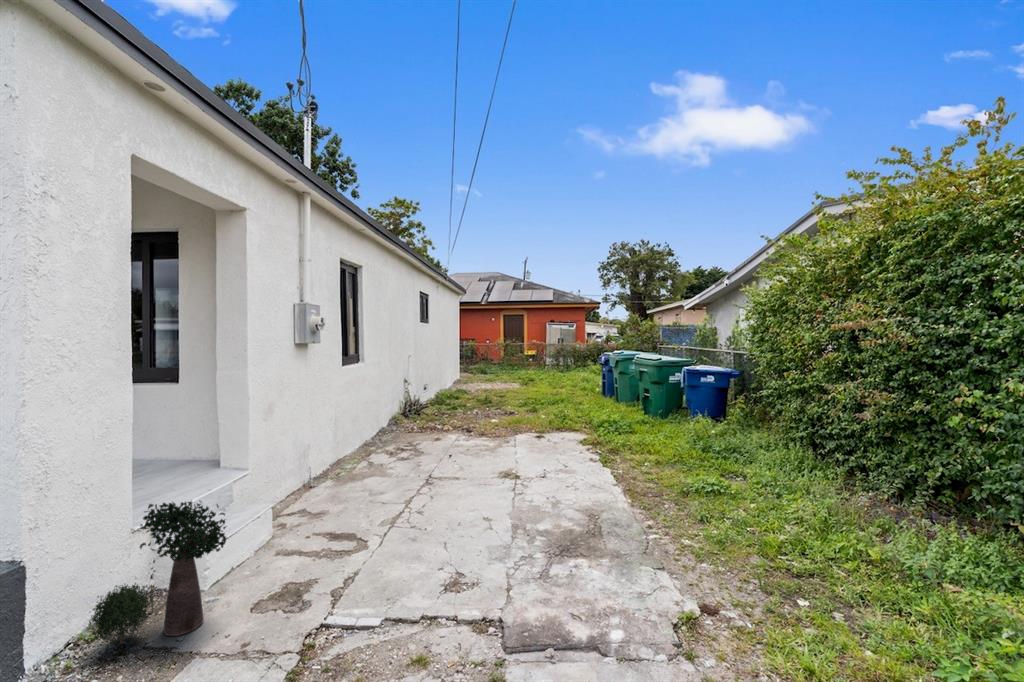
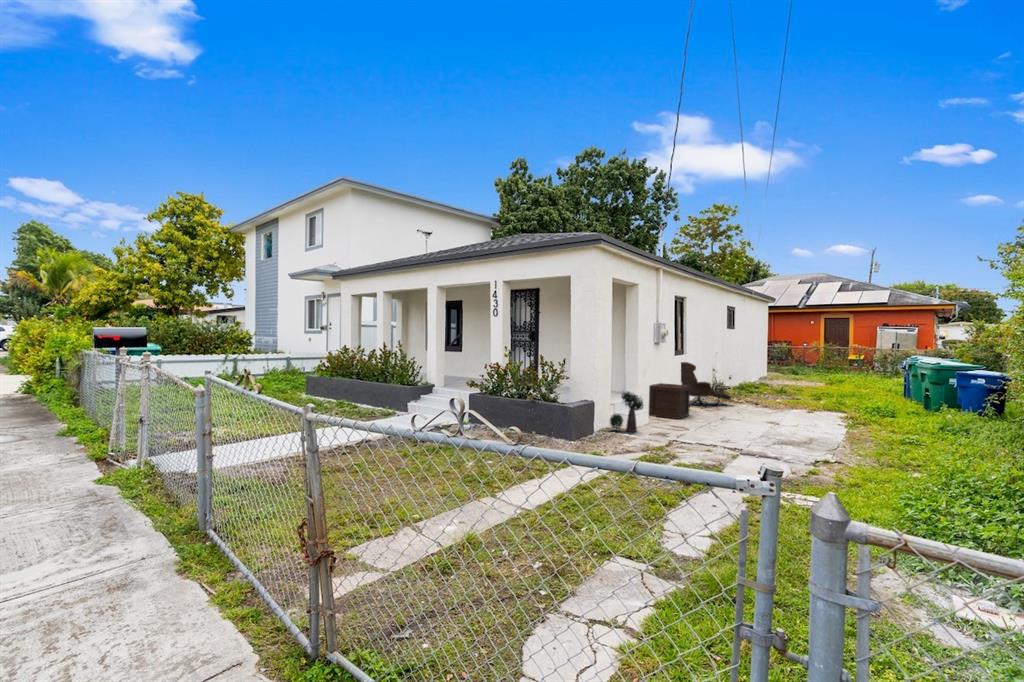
lounge chair: none [354,376,436,450] -> present [680,362,731,407]
wooden crate: none [281,426,370,505] -> present [649,383,690,419]

